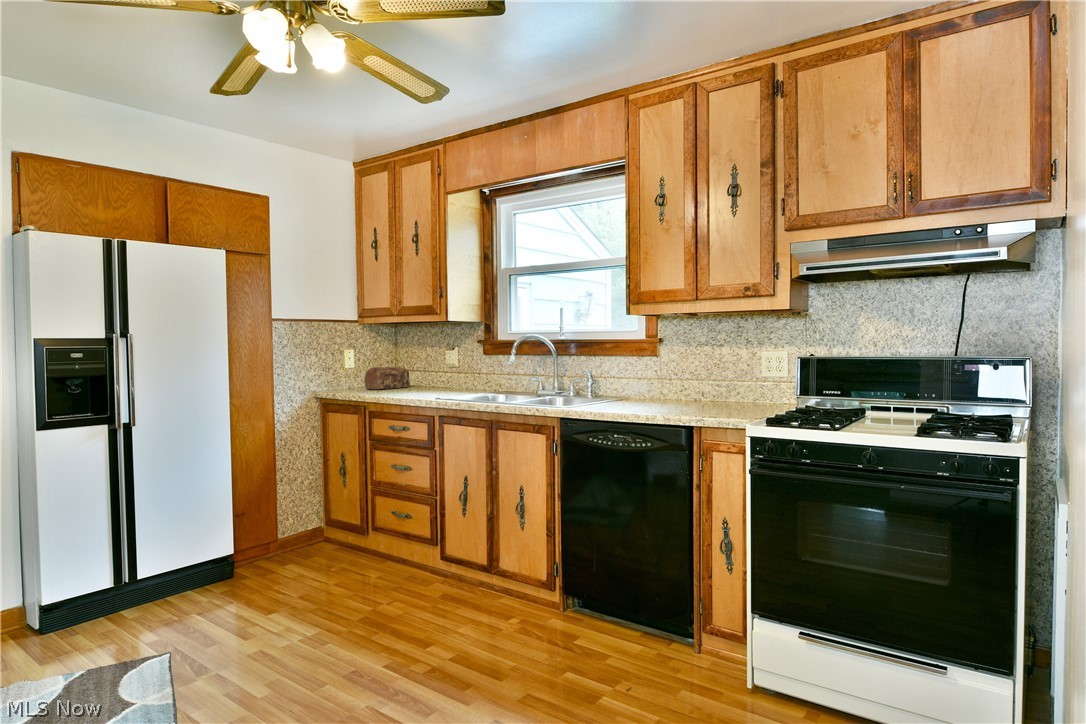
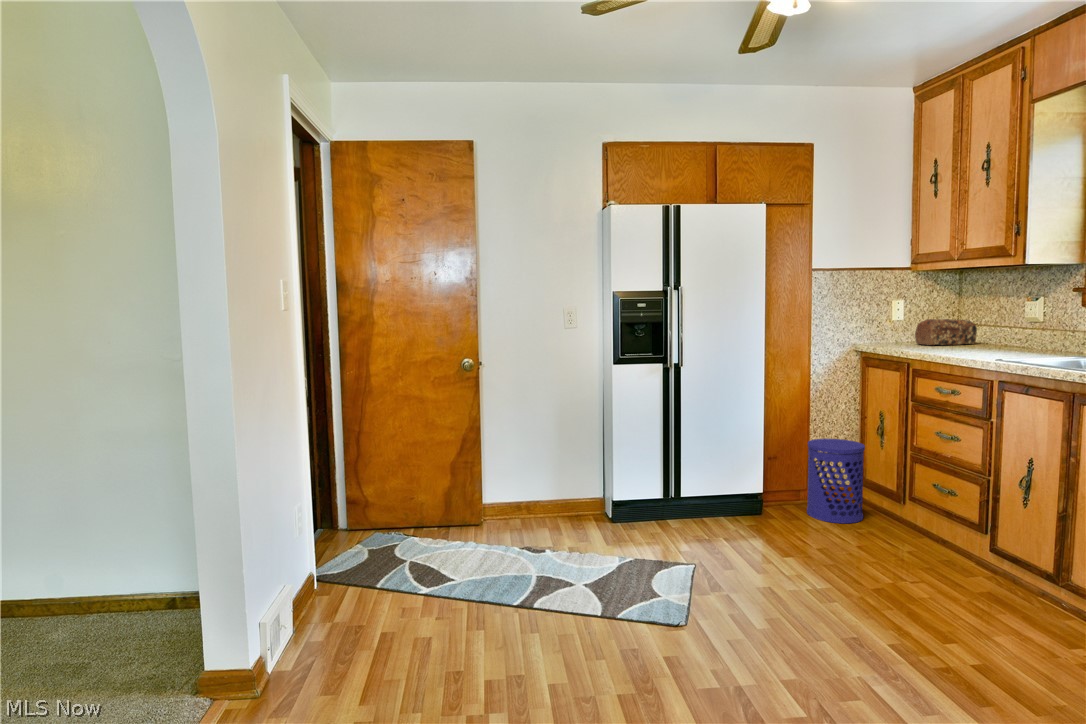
waste bin: none [278,483,333,566] -> present [807,439,865,523]

